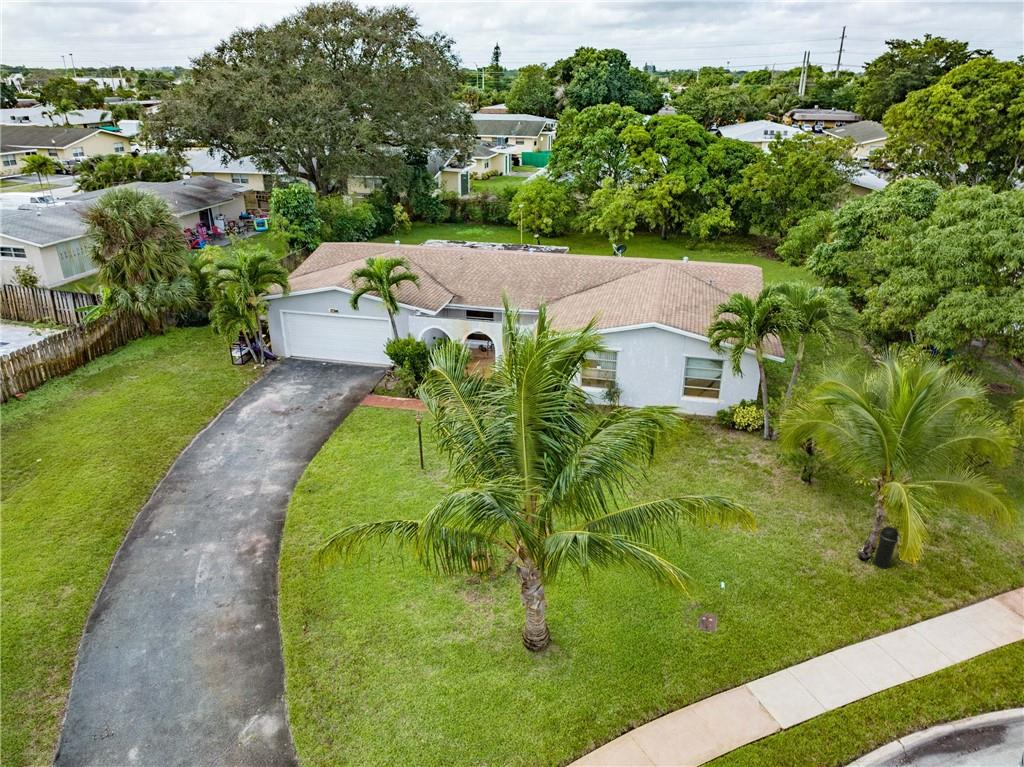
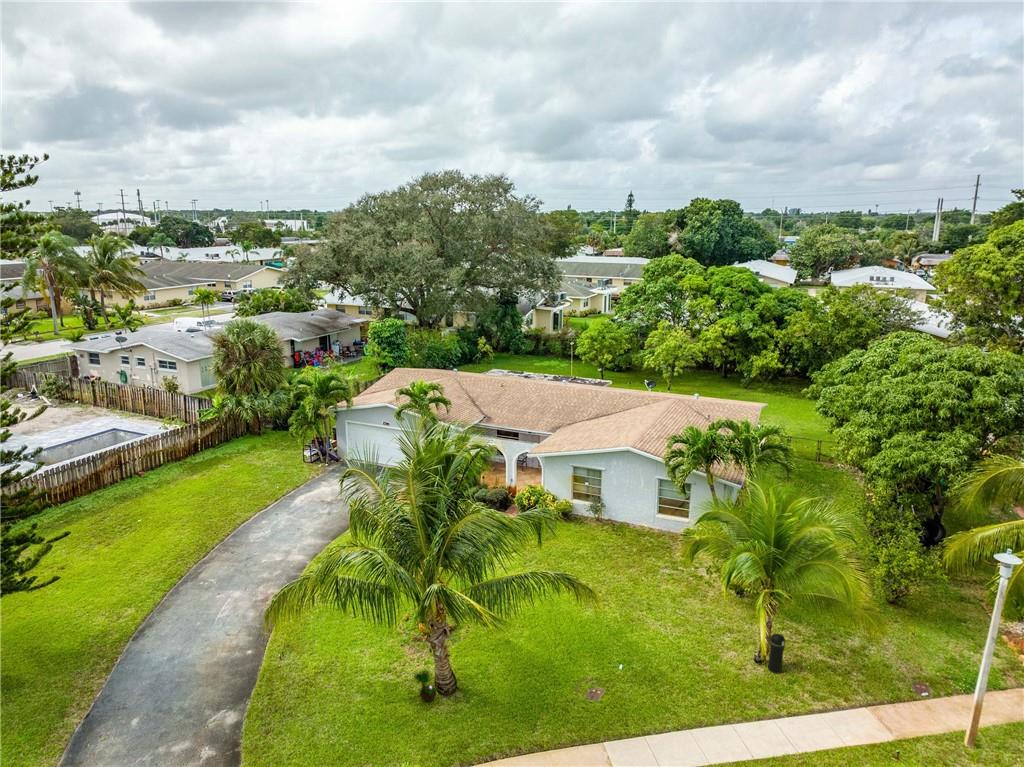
potted tree: none [501,626,531,664] -> present [414,671,436,701]

